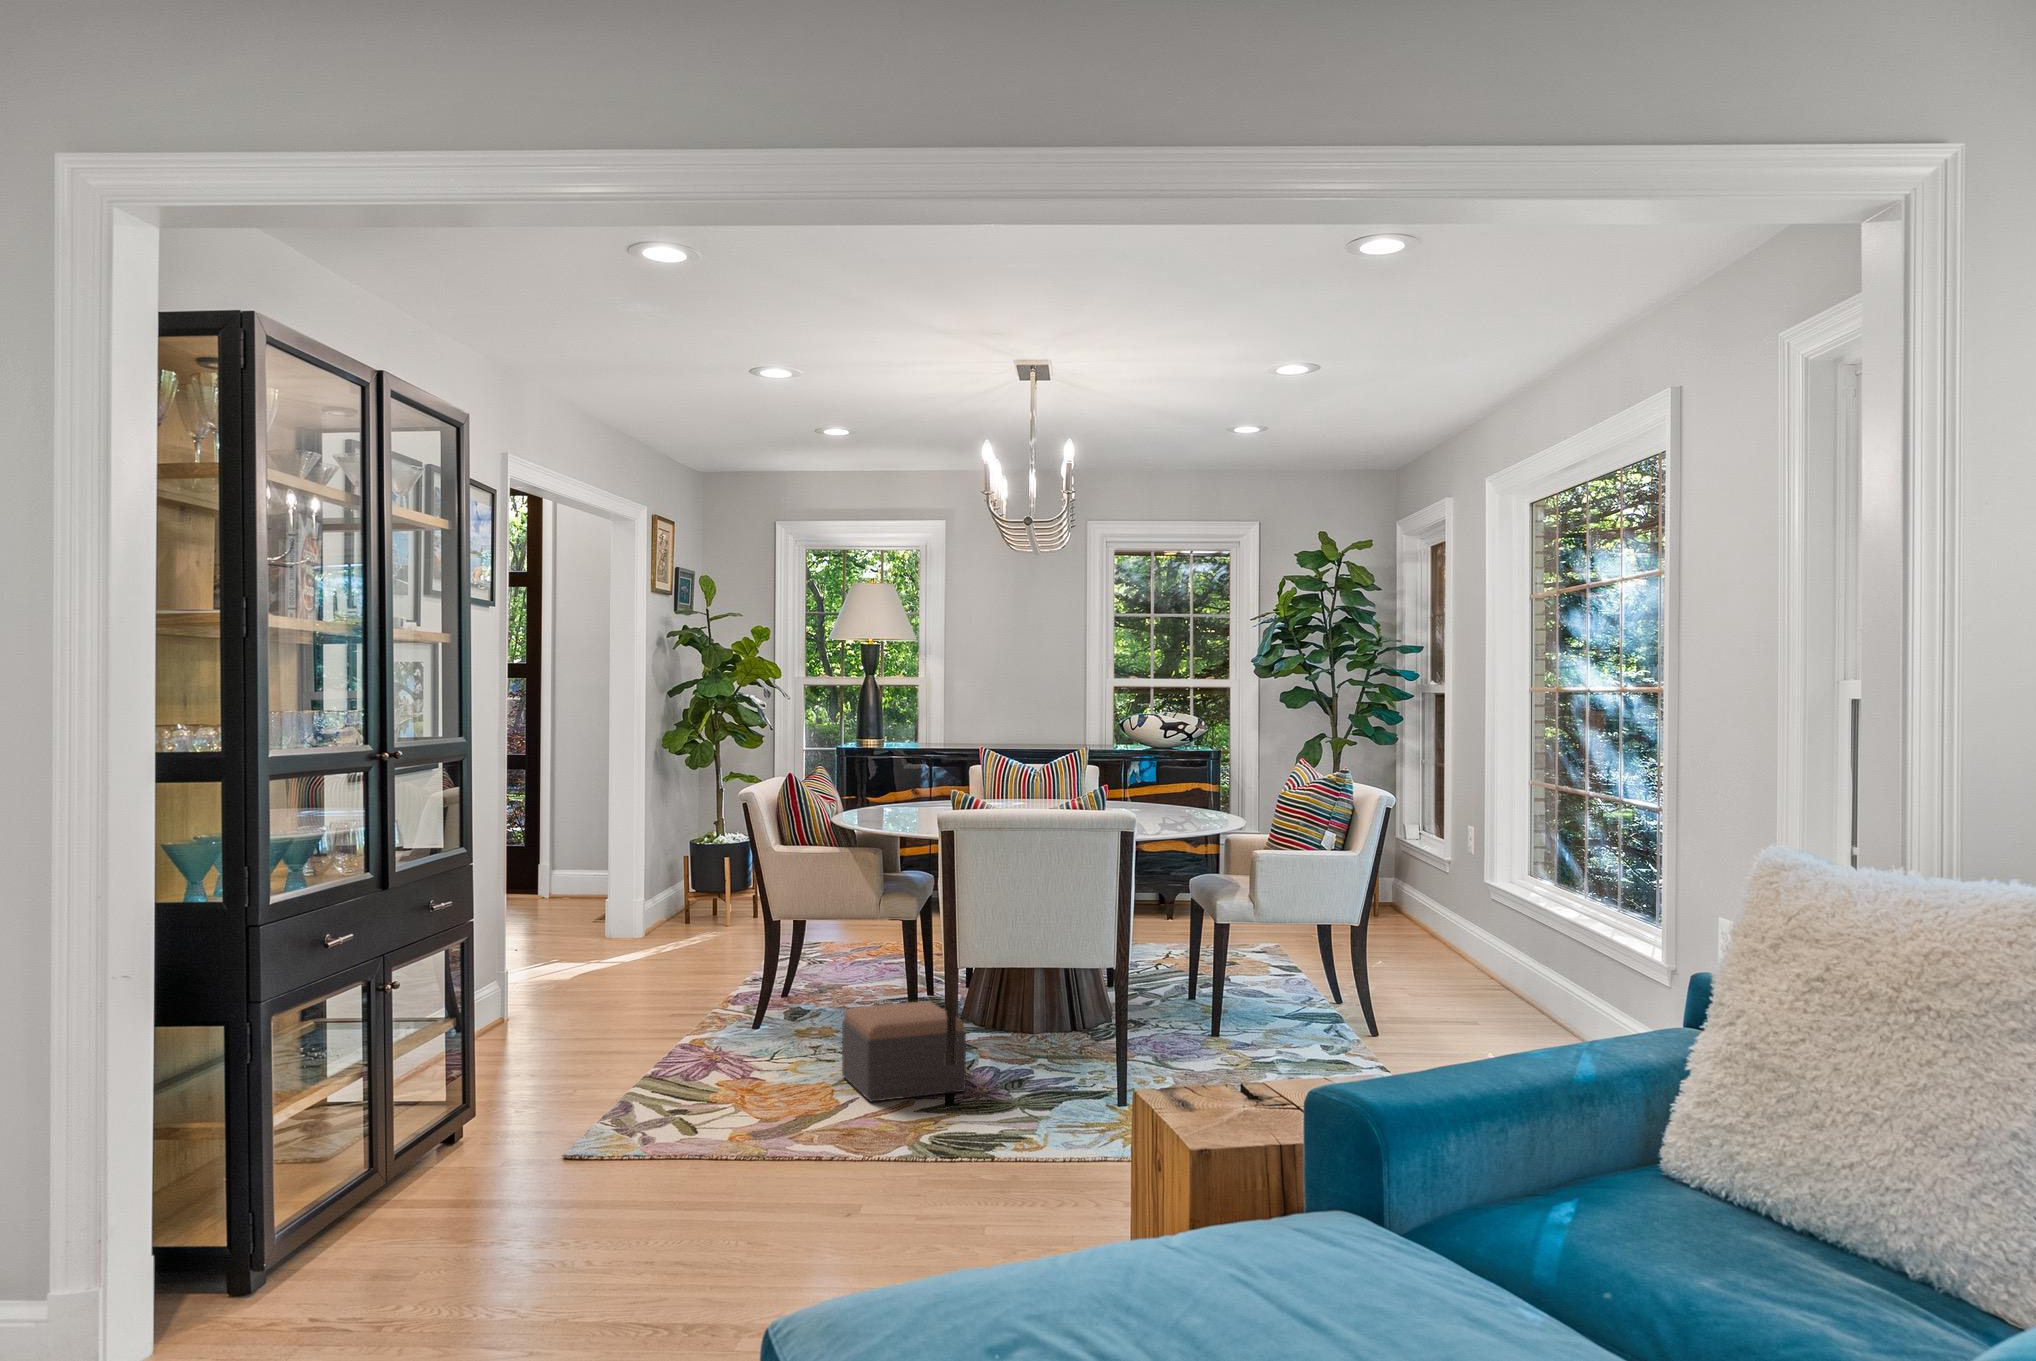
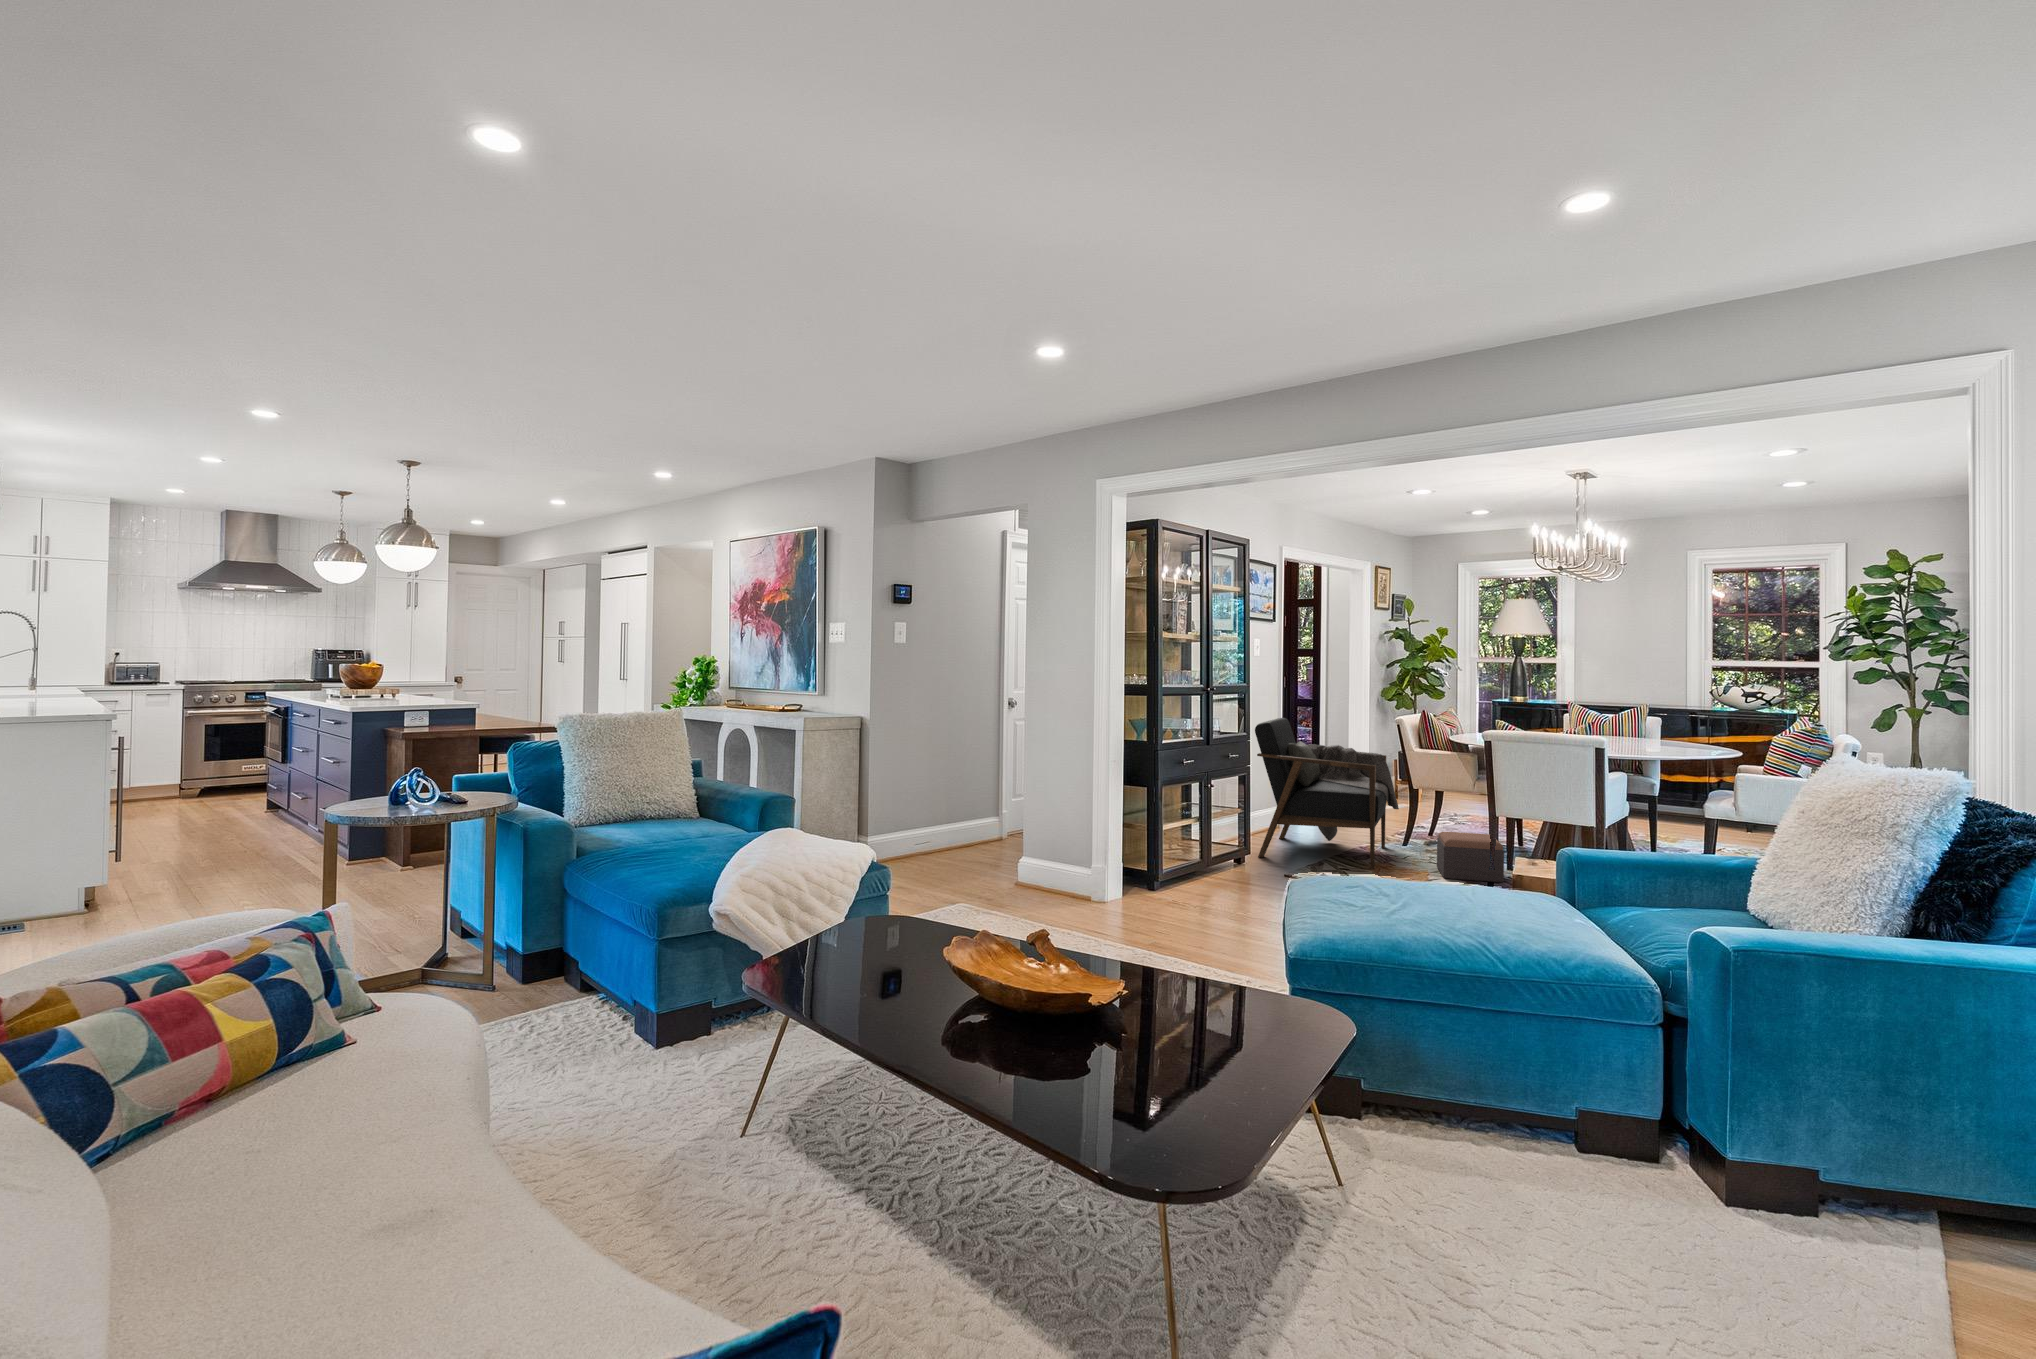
armchair: none [479,805,756,1122] -> present [1255,718,1399,869]

